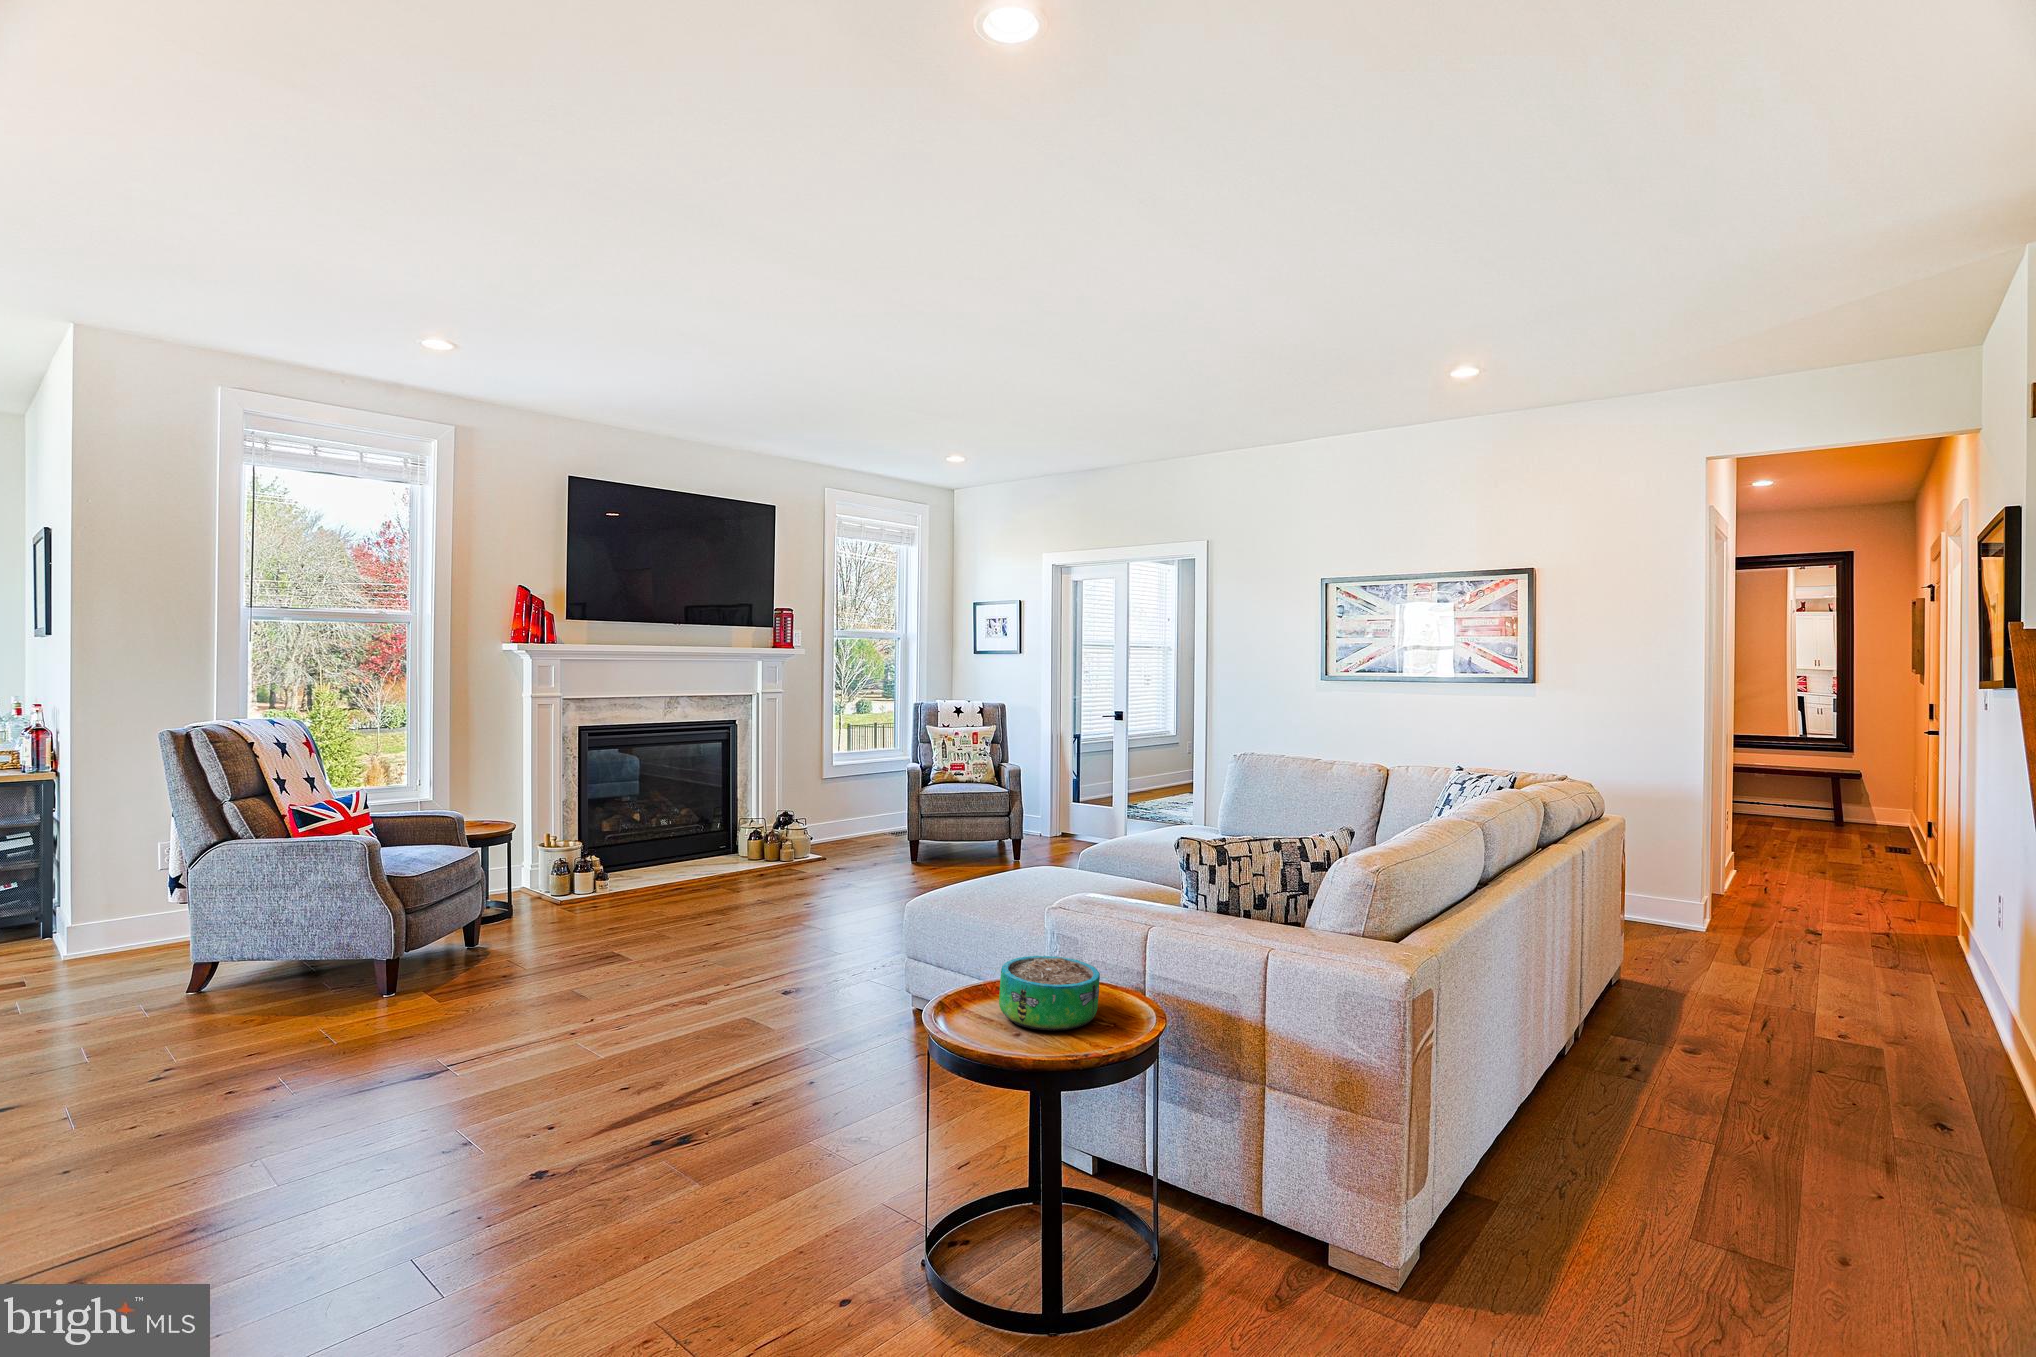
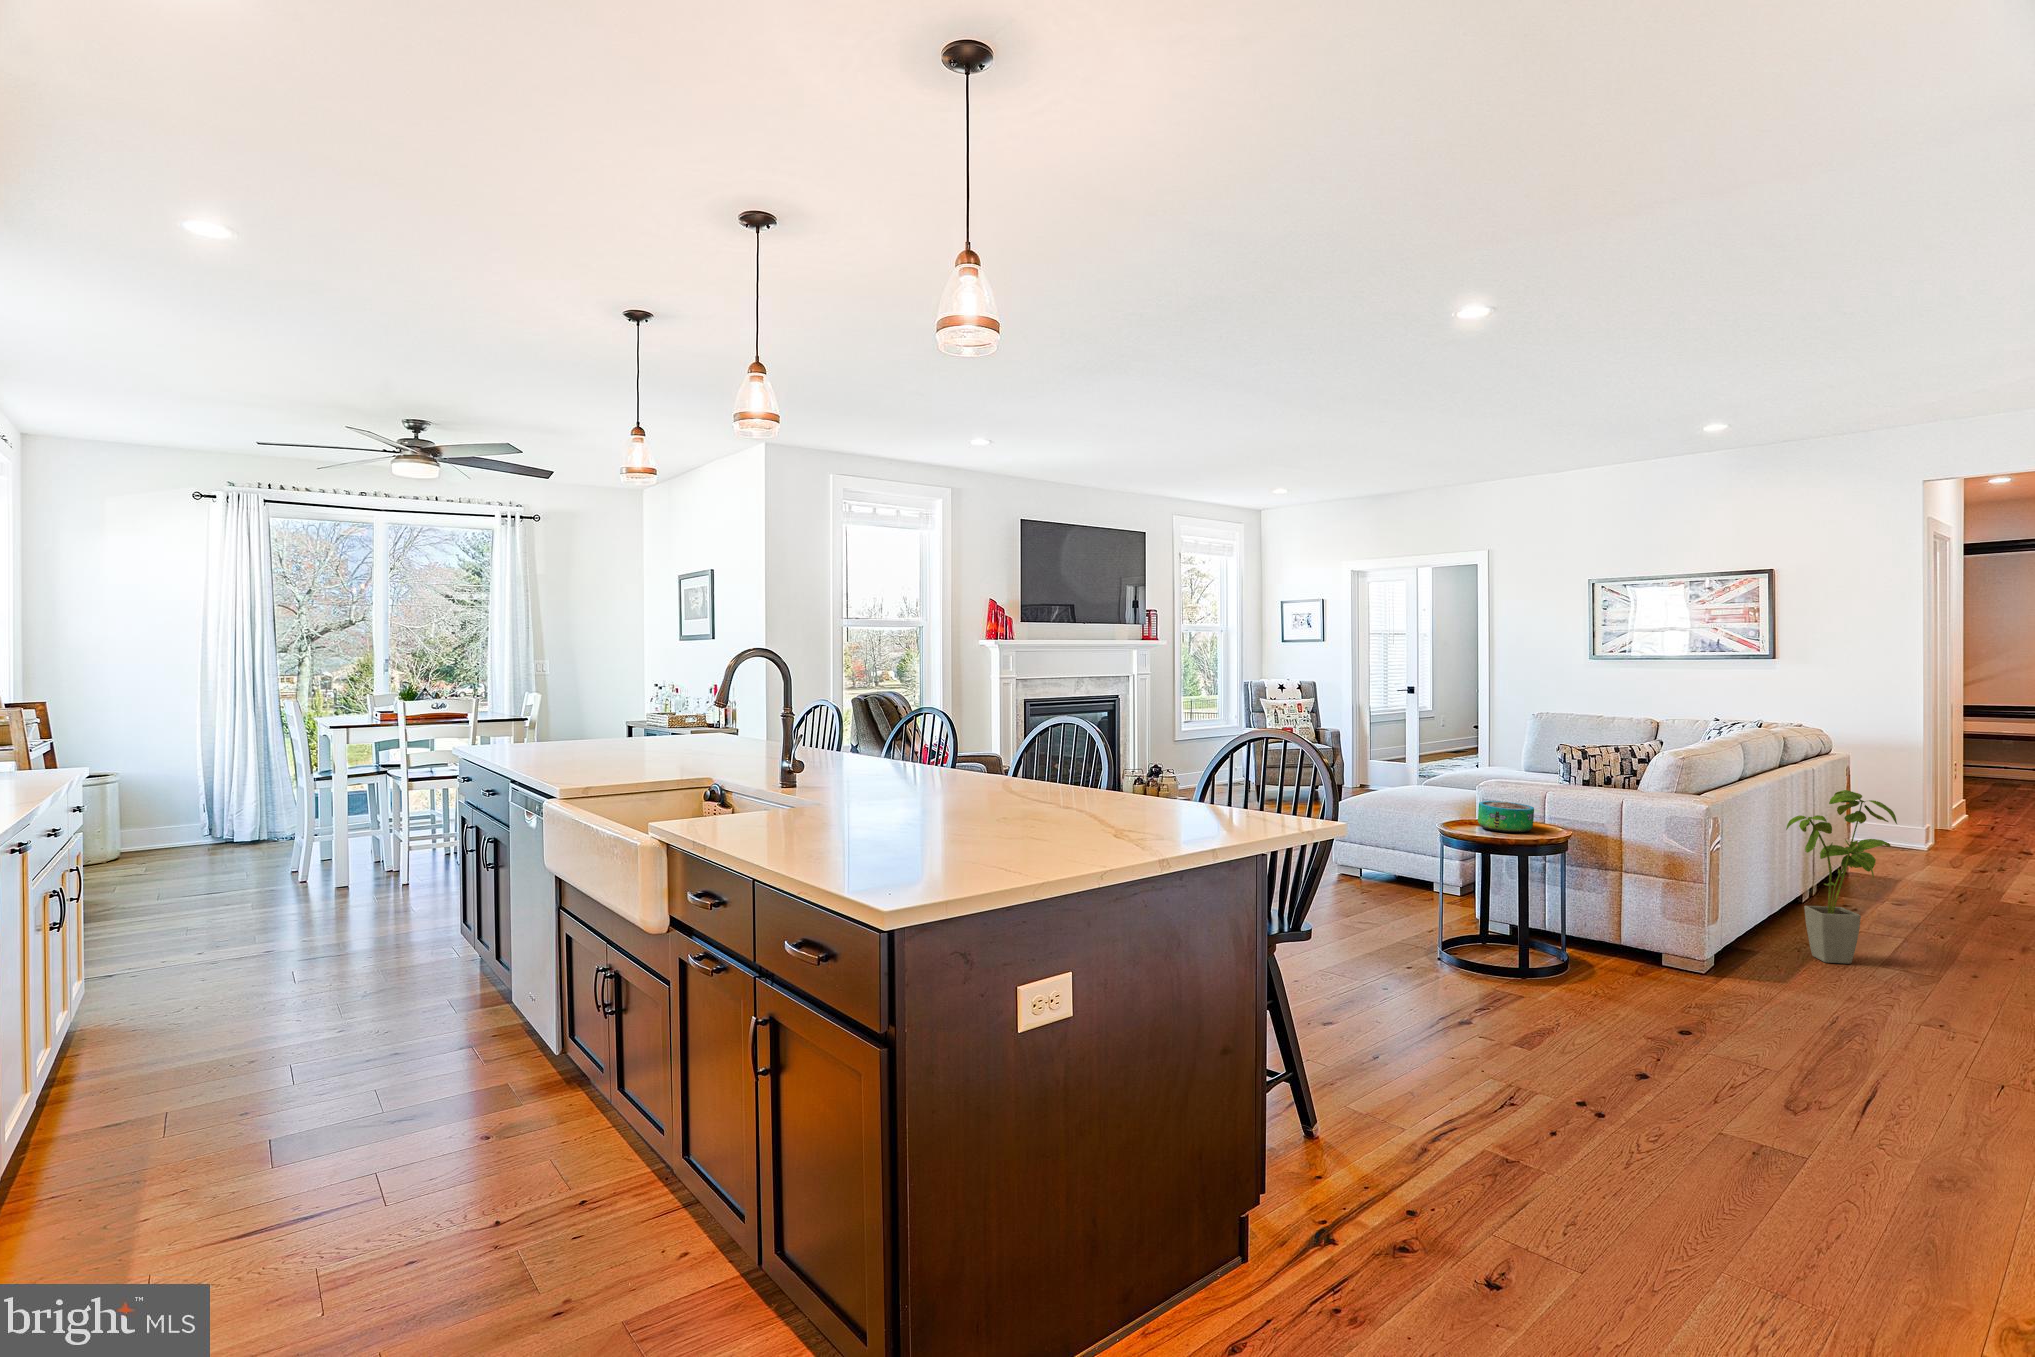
house plant: none [1546,926,1733,1243] -> present [1786,790,1897,964]

